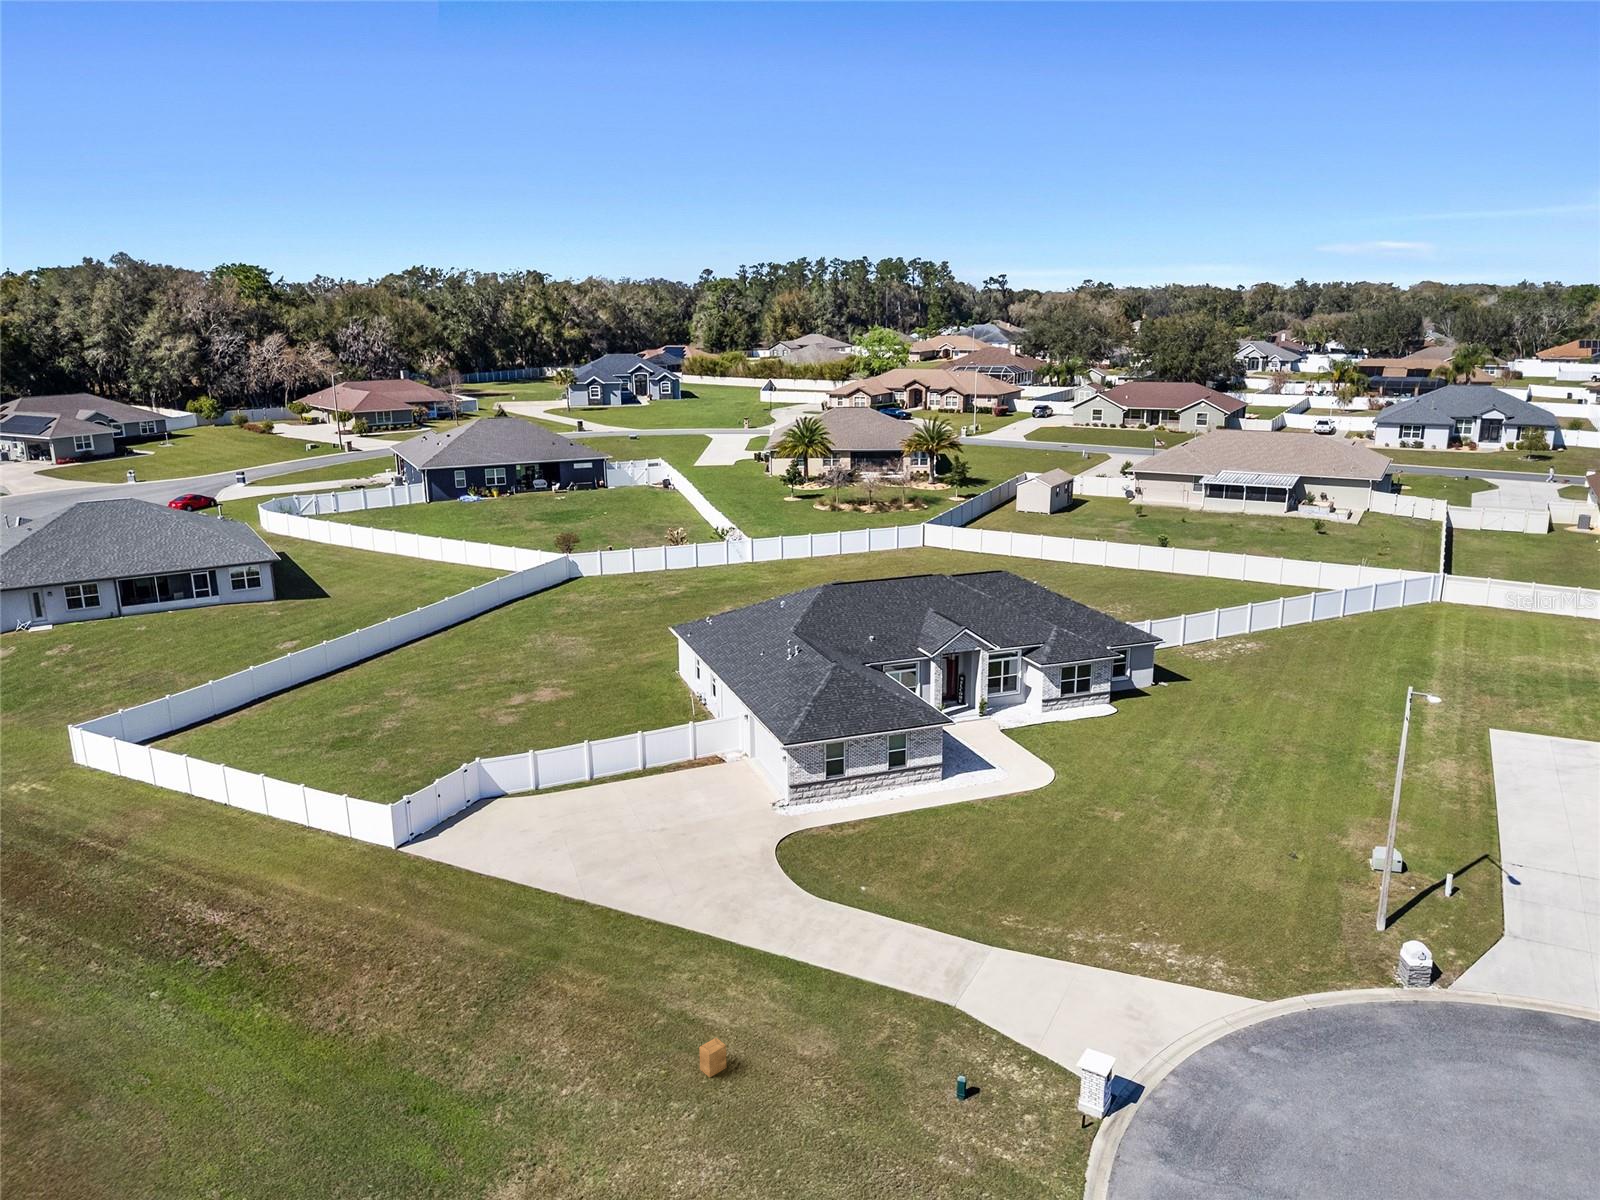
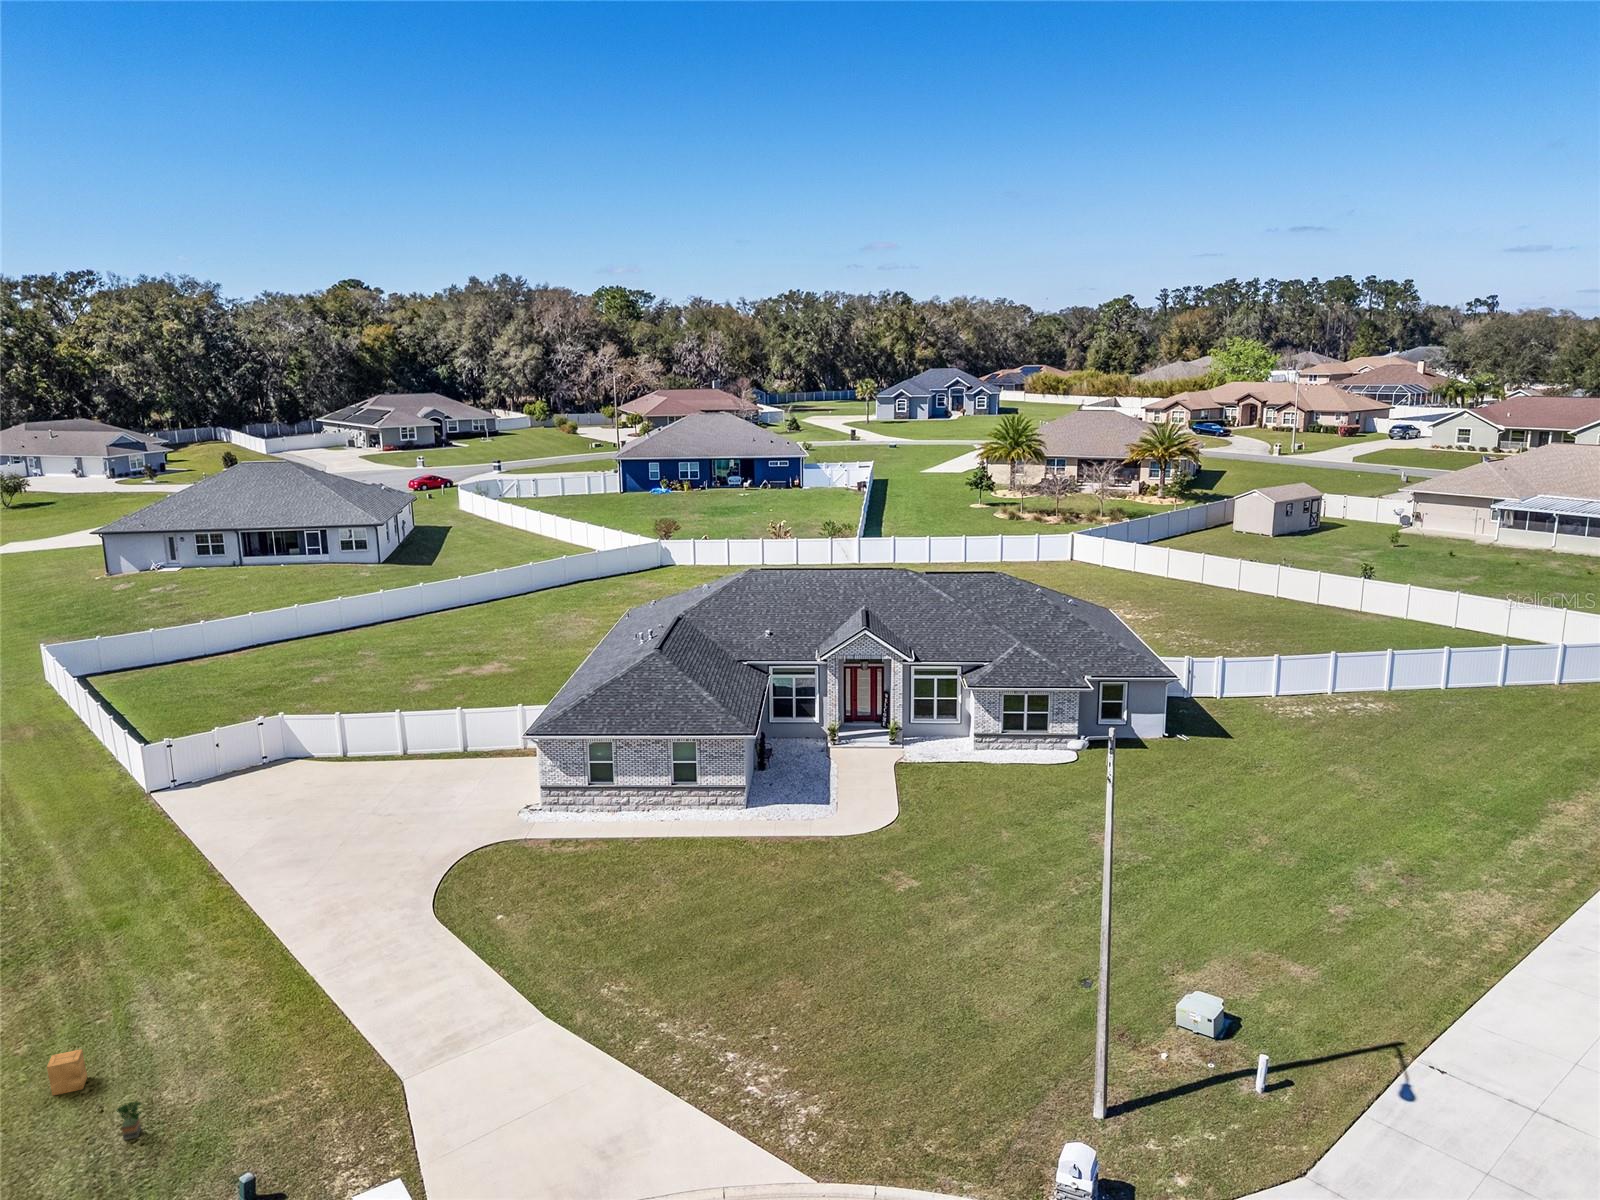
potted tree: none [802,1058,823,1089] -> present [116,1101,142,1140]

